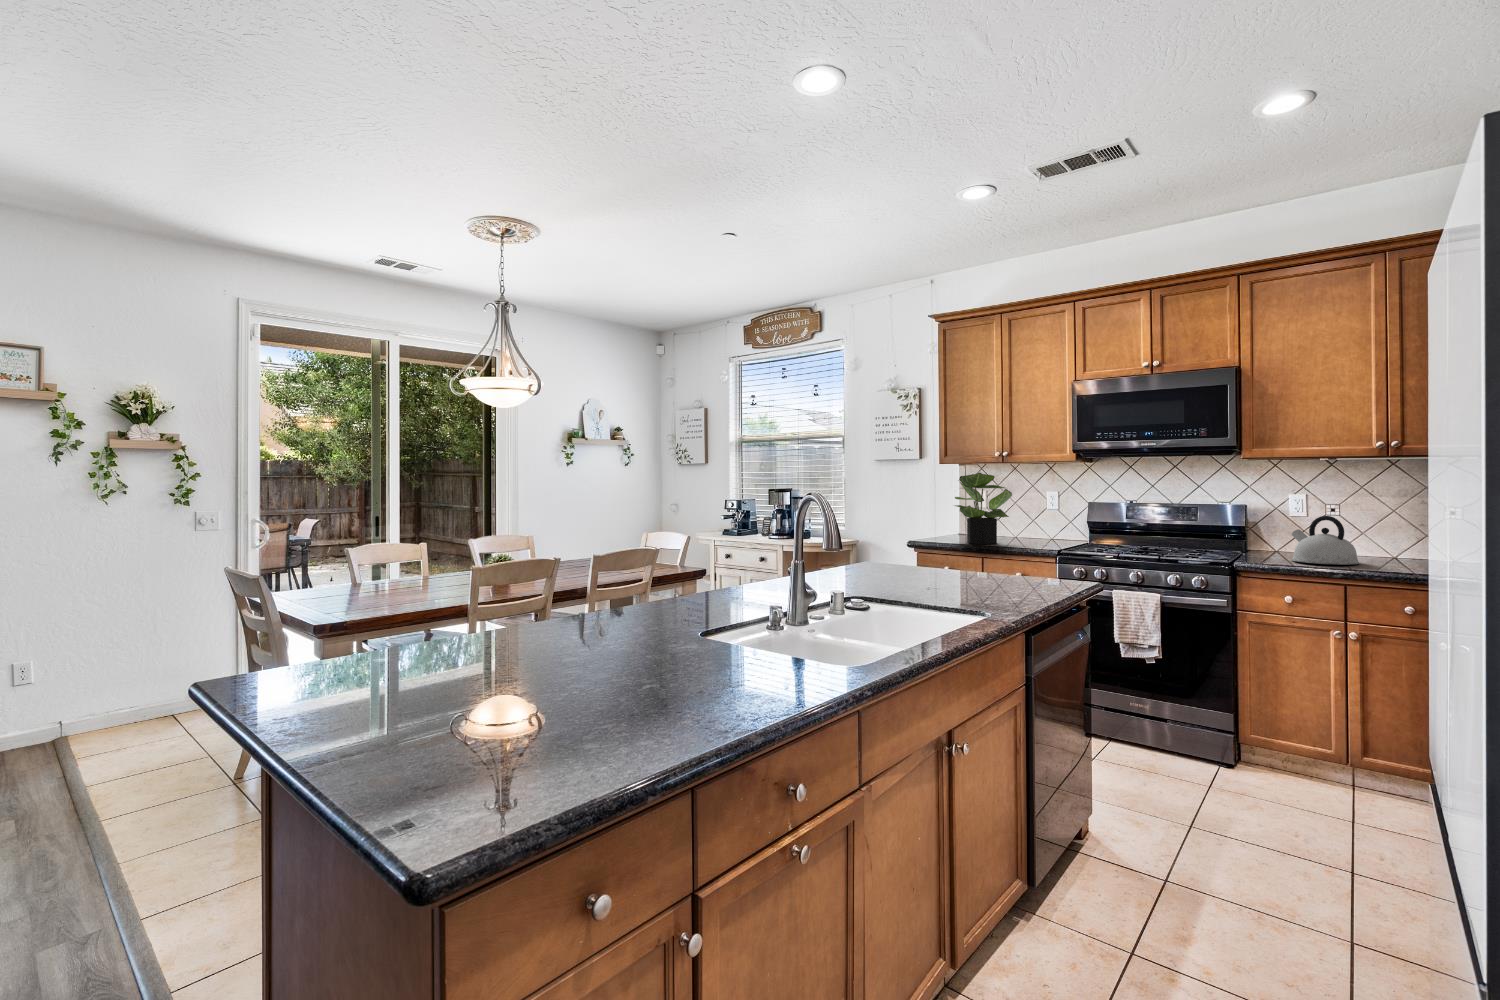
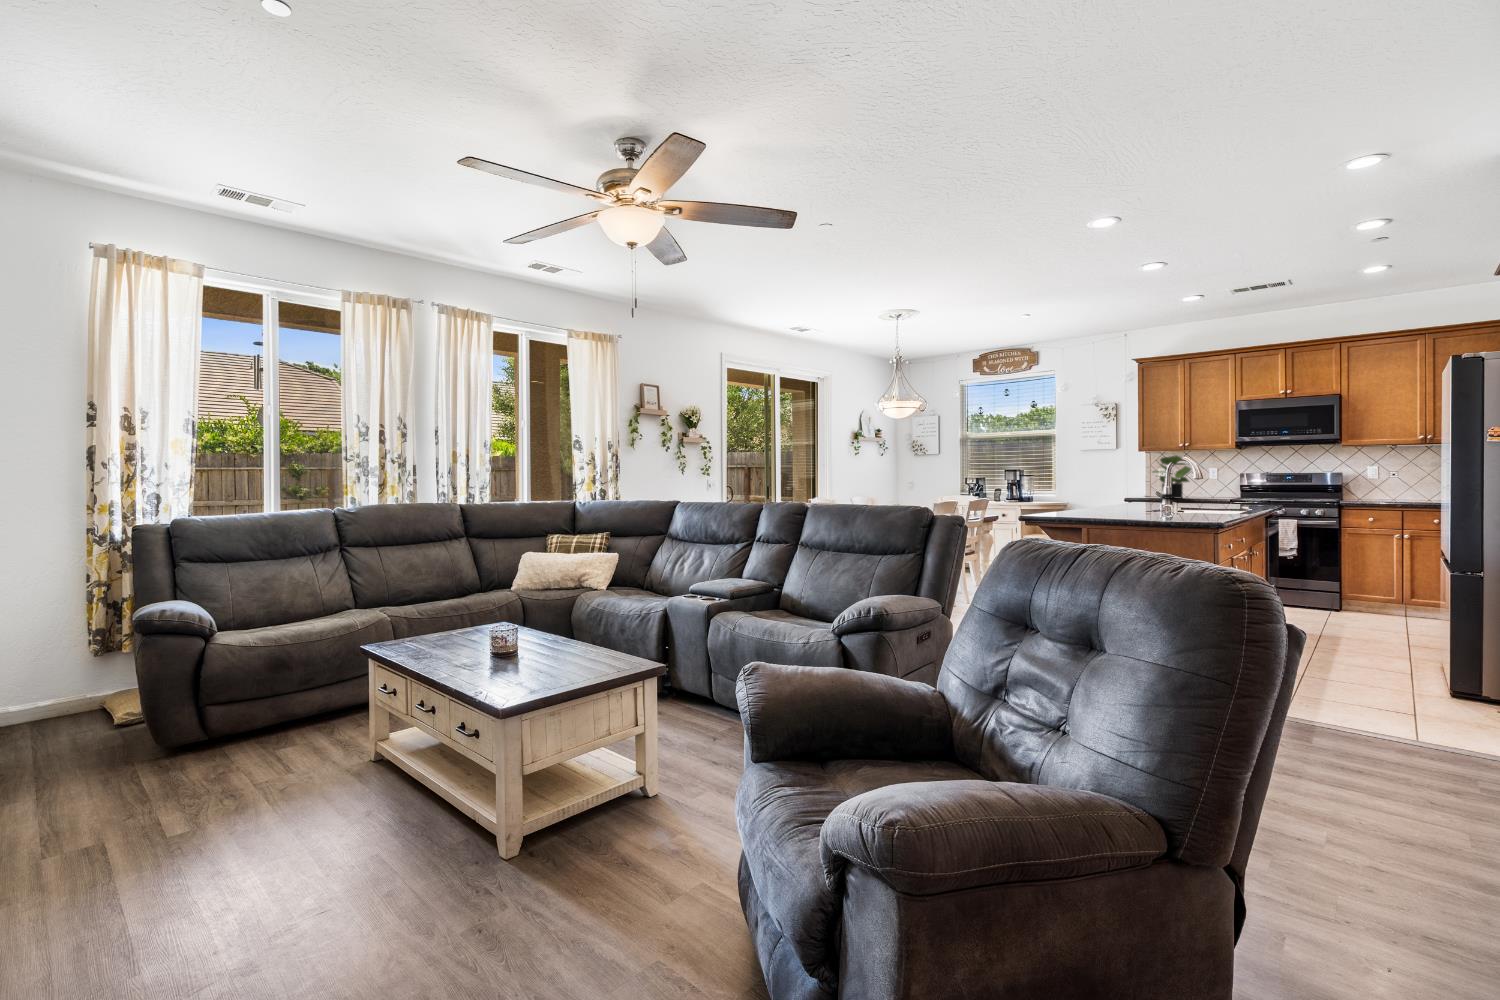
kettle: present [1292,516,1359,565] -> none [1371,476,1410,501]

